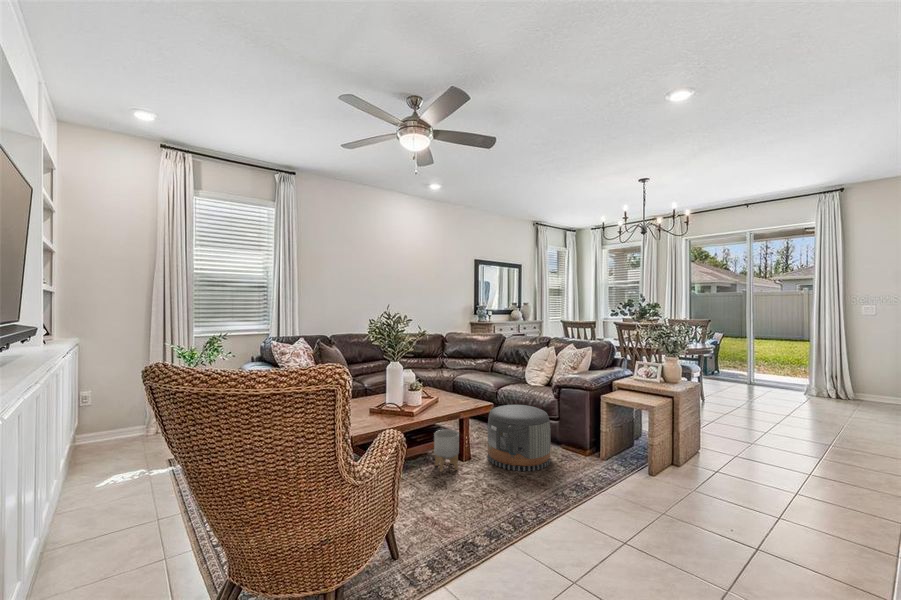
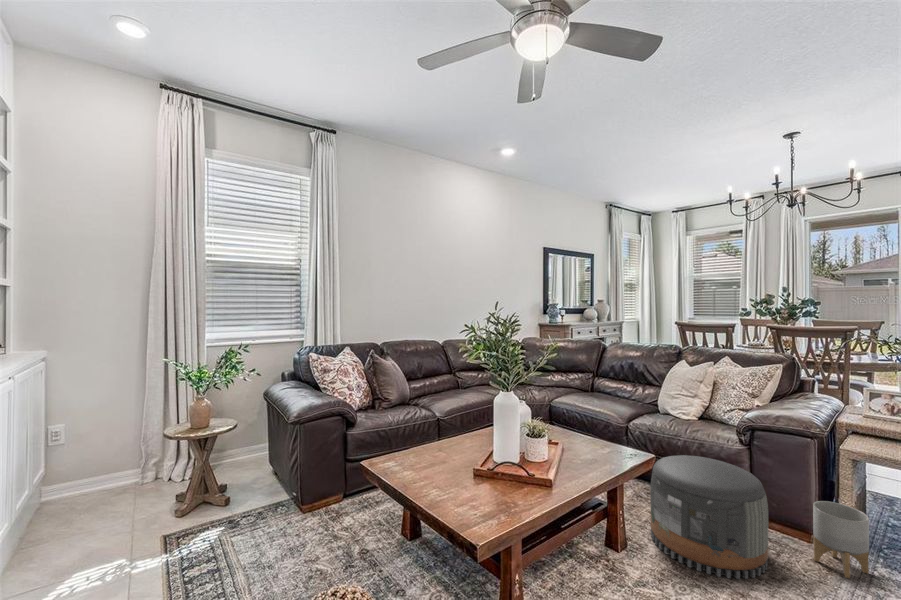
planter: present [434,430,459,472] -> present [813,501,869,578]

